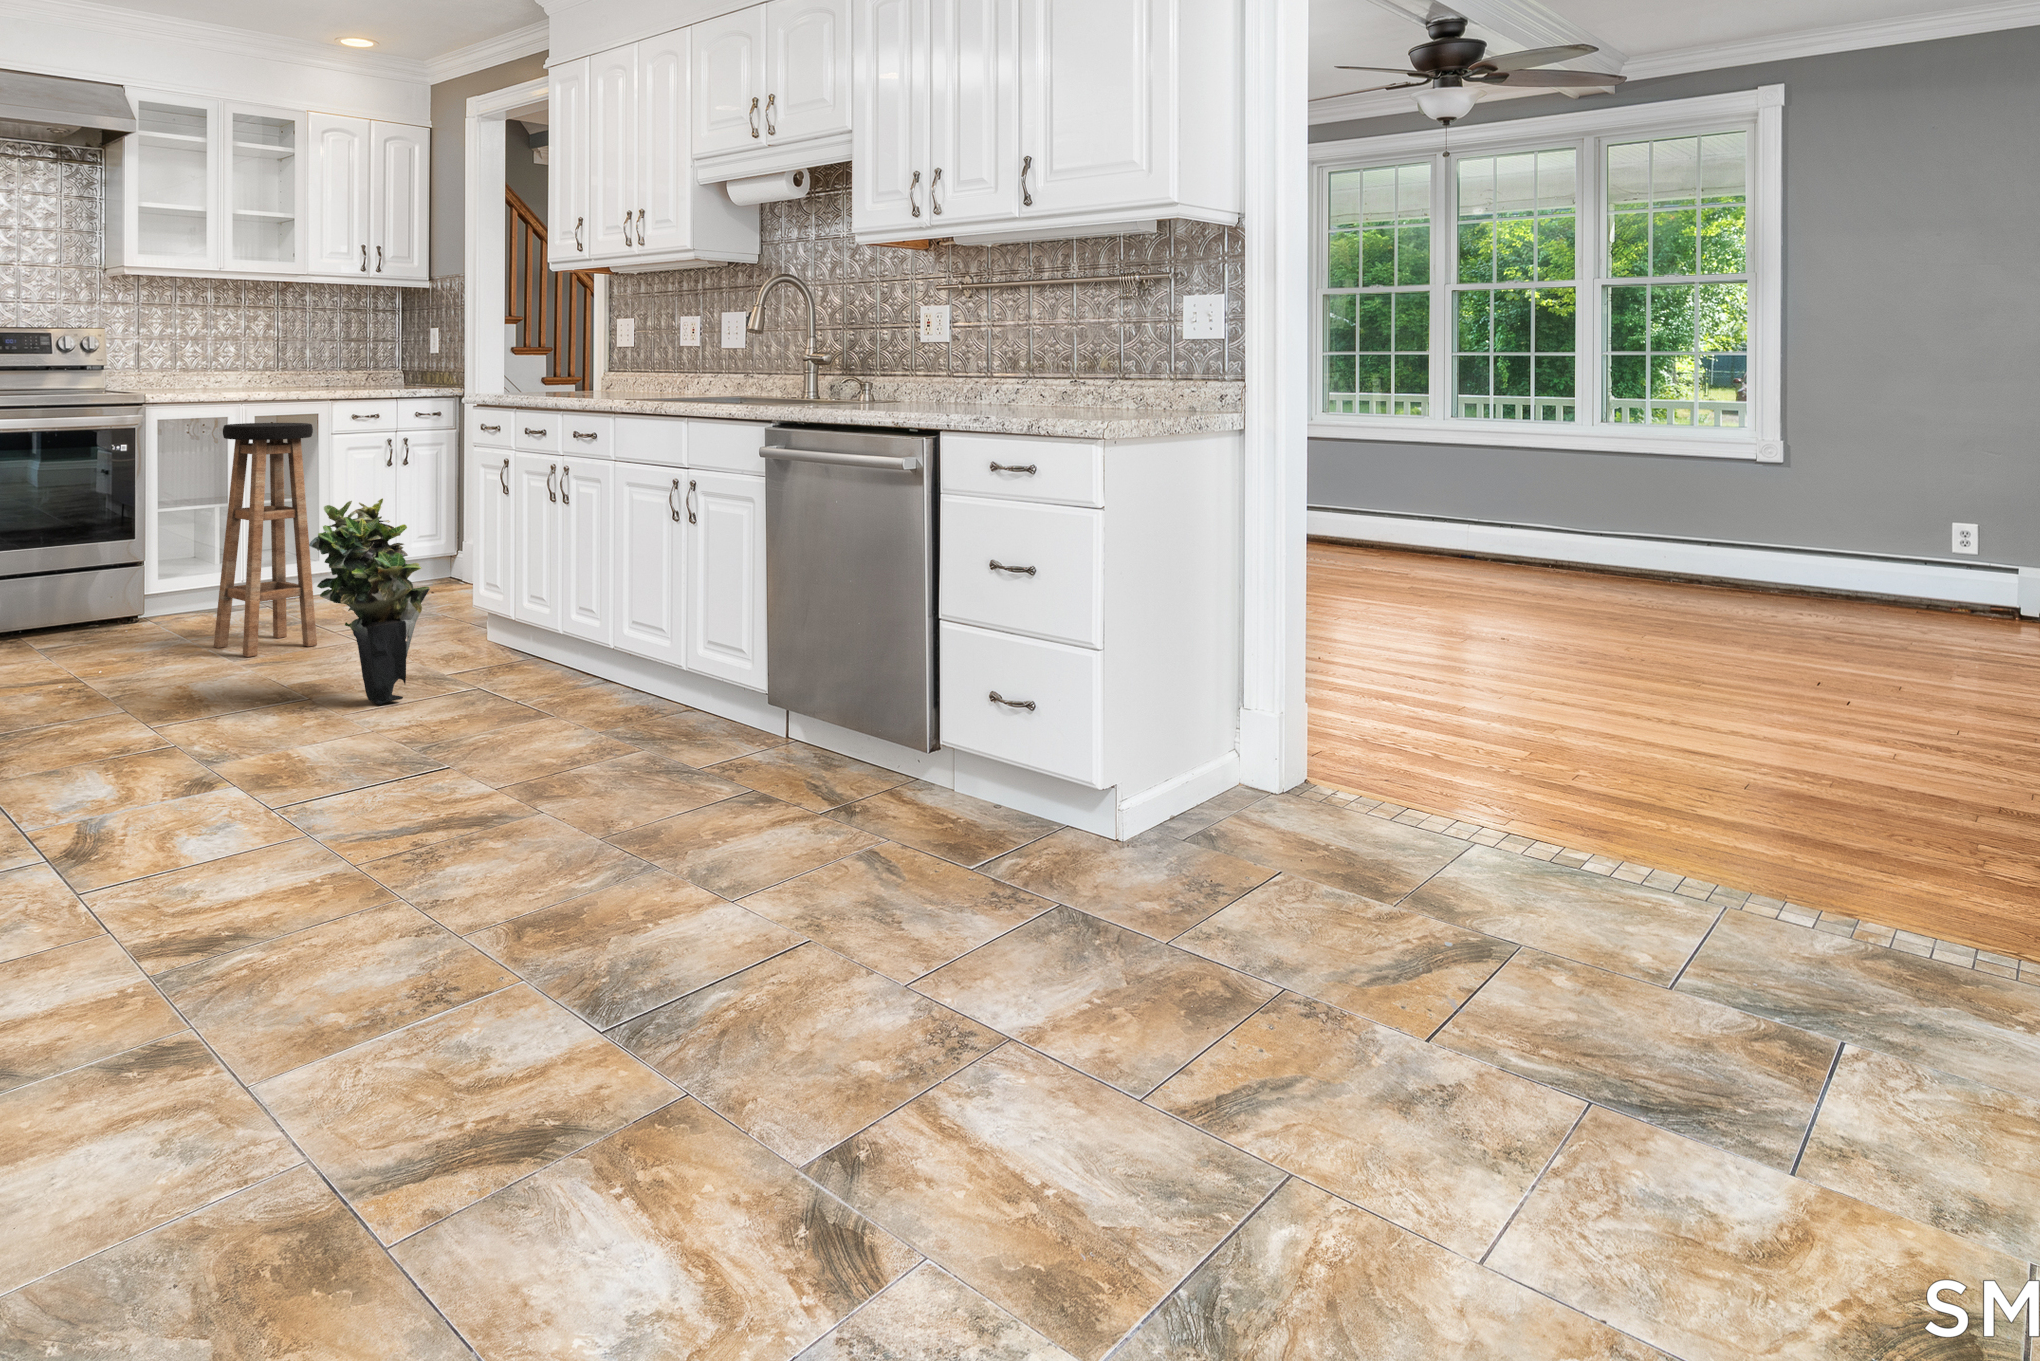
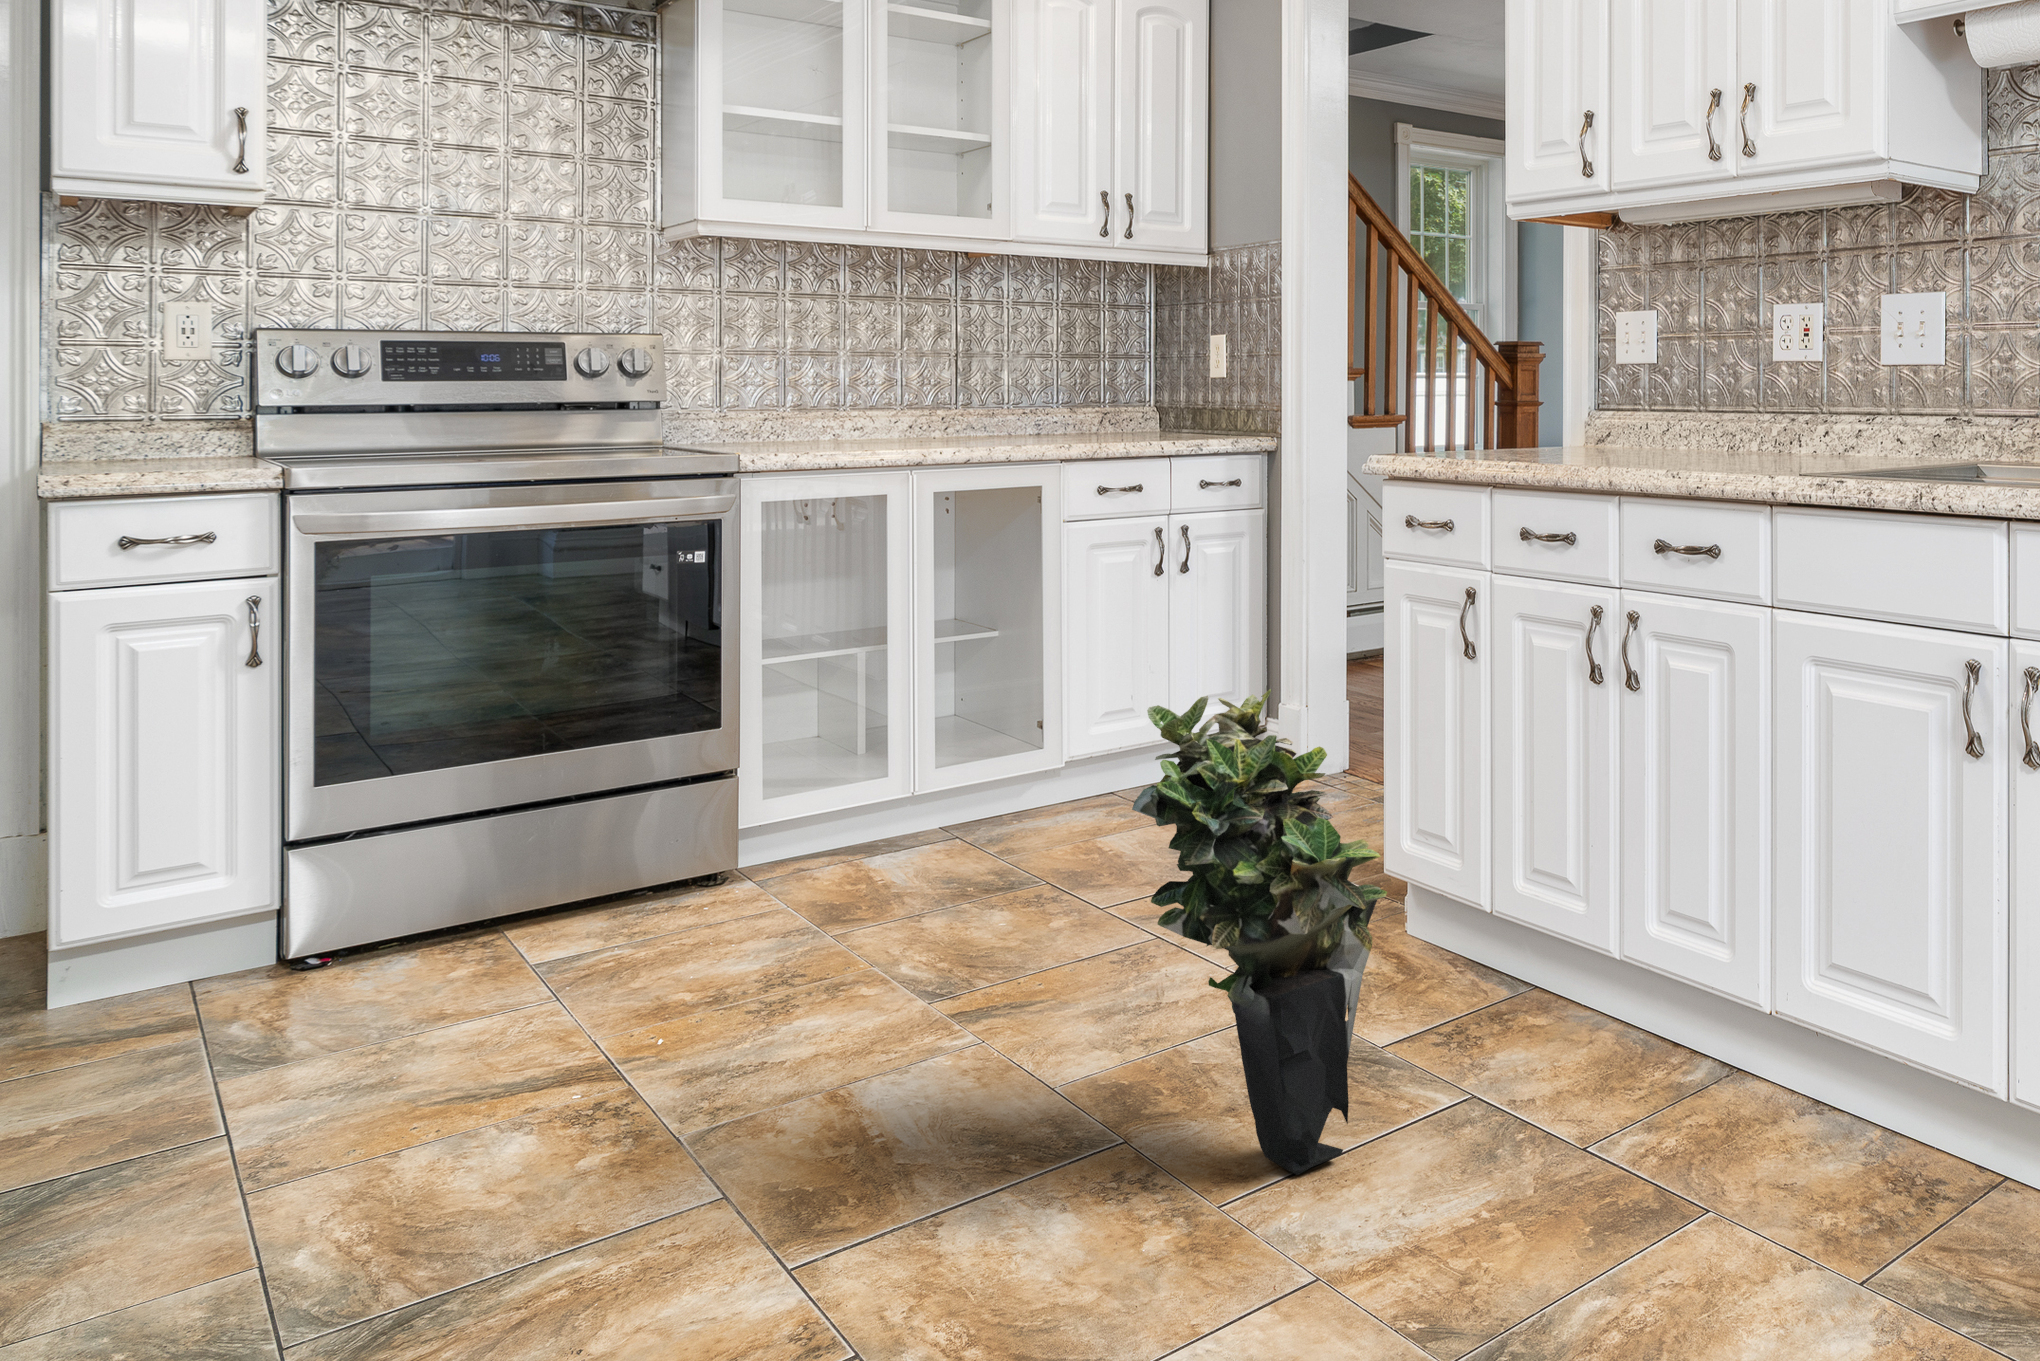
bar stool: present [214,423,317,657] -> none [880,511,1084,995]

